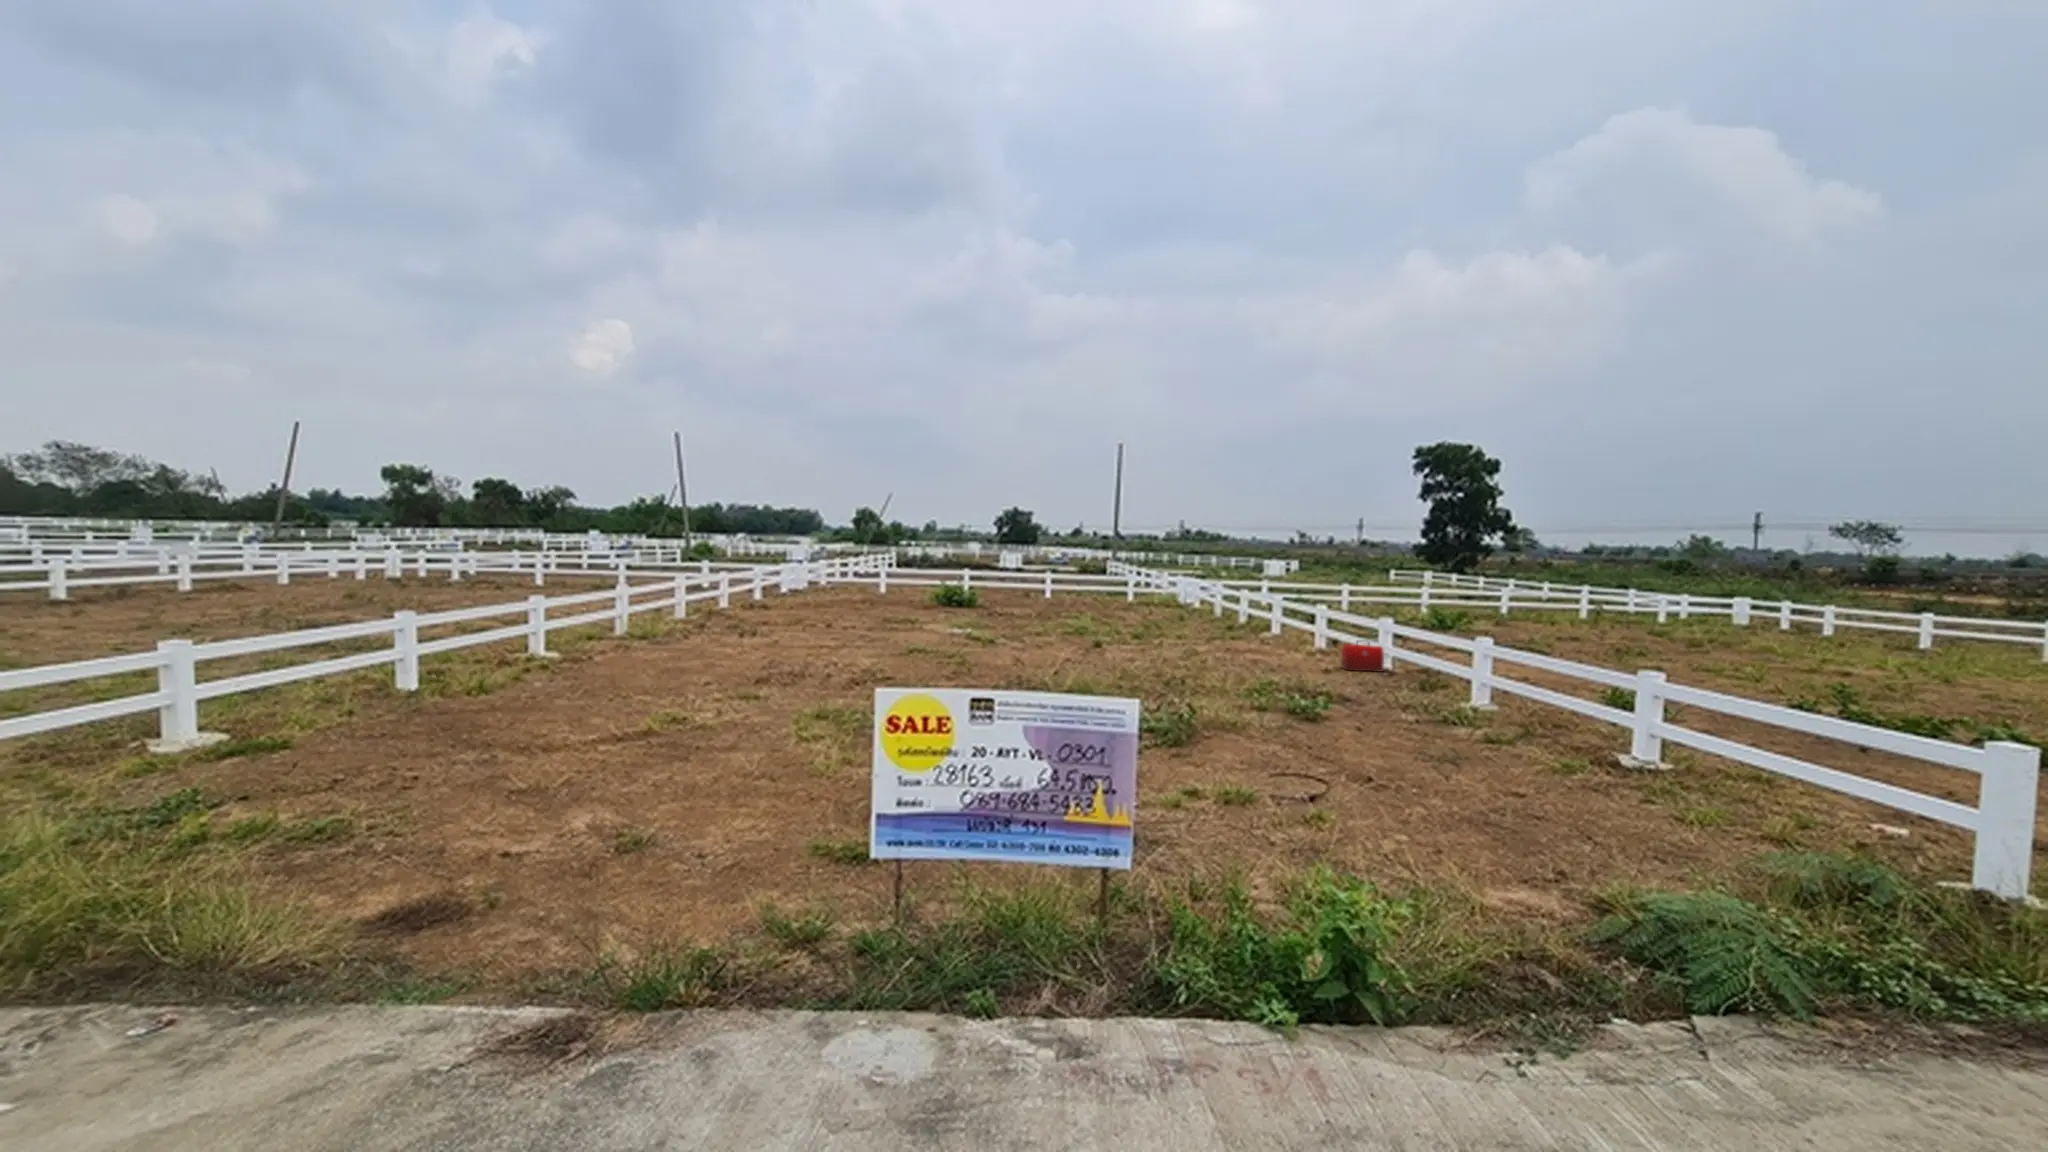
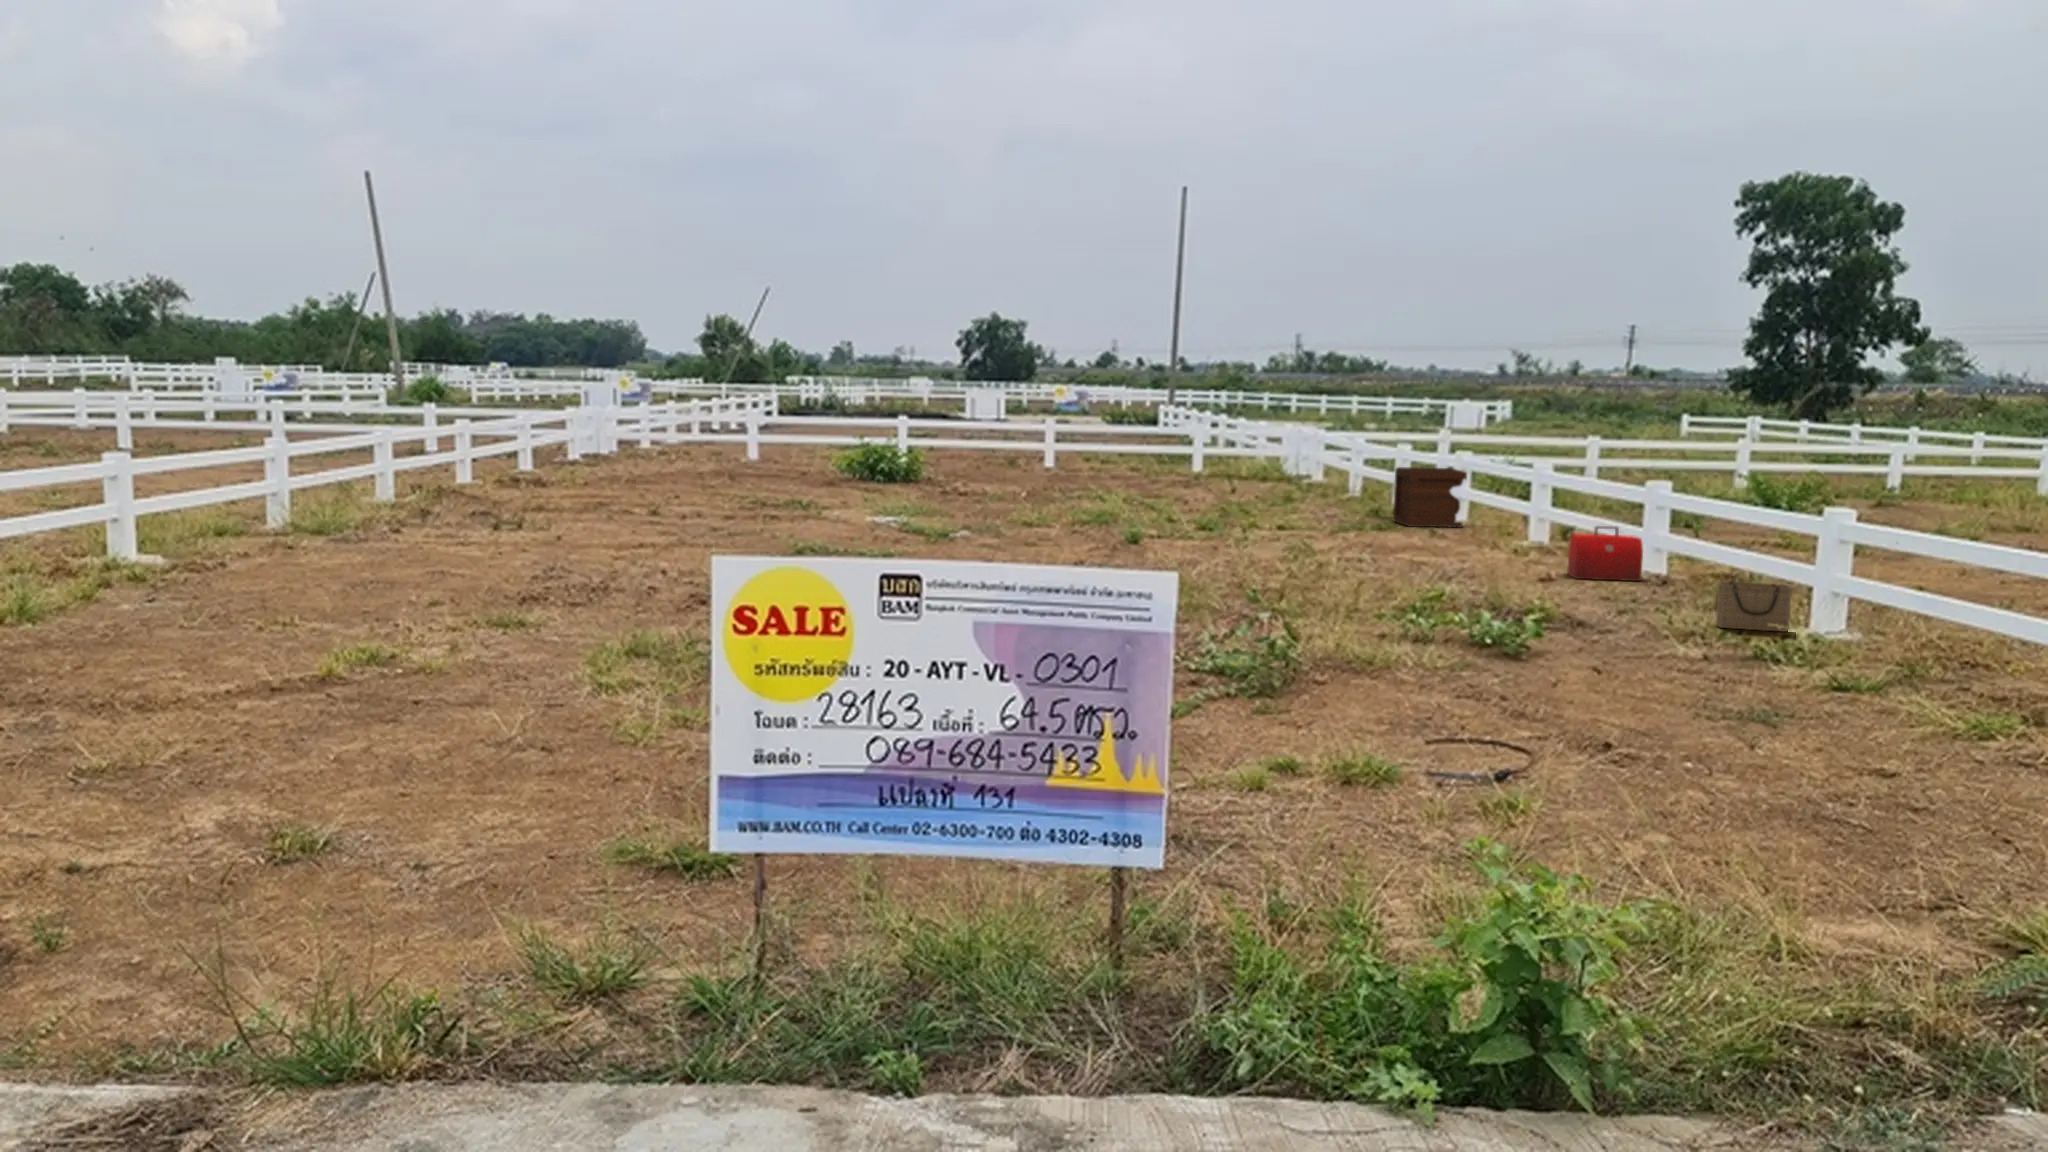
wooden crate: none [1241,603,1282,637] -> present [1393,467,1467,528]
basket: none [1428,675,1472,705] -> present [1716,581,1794,632]

